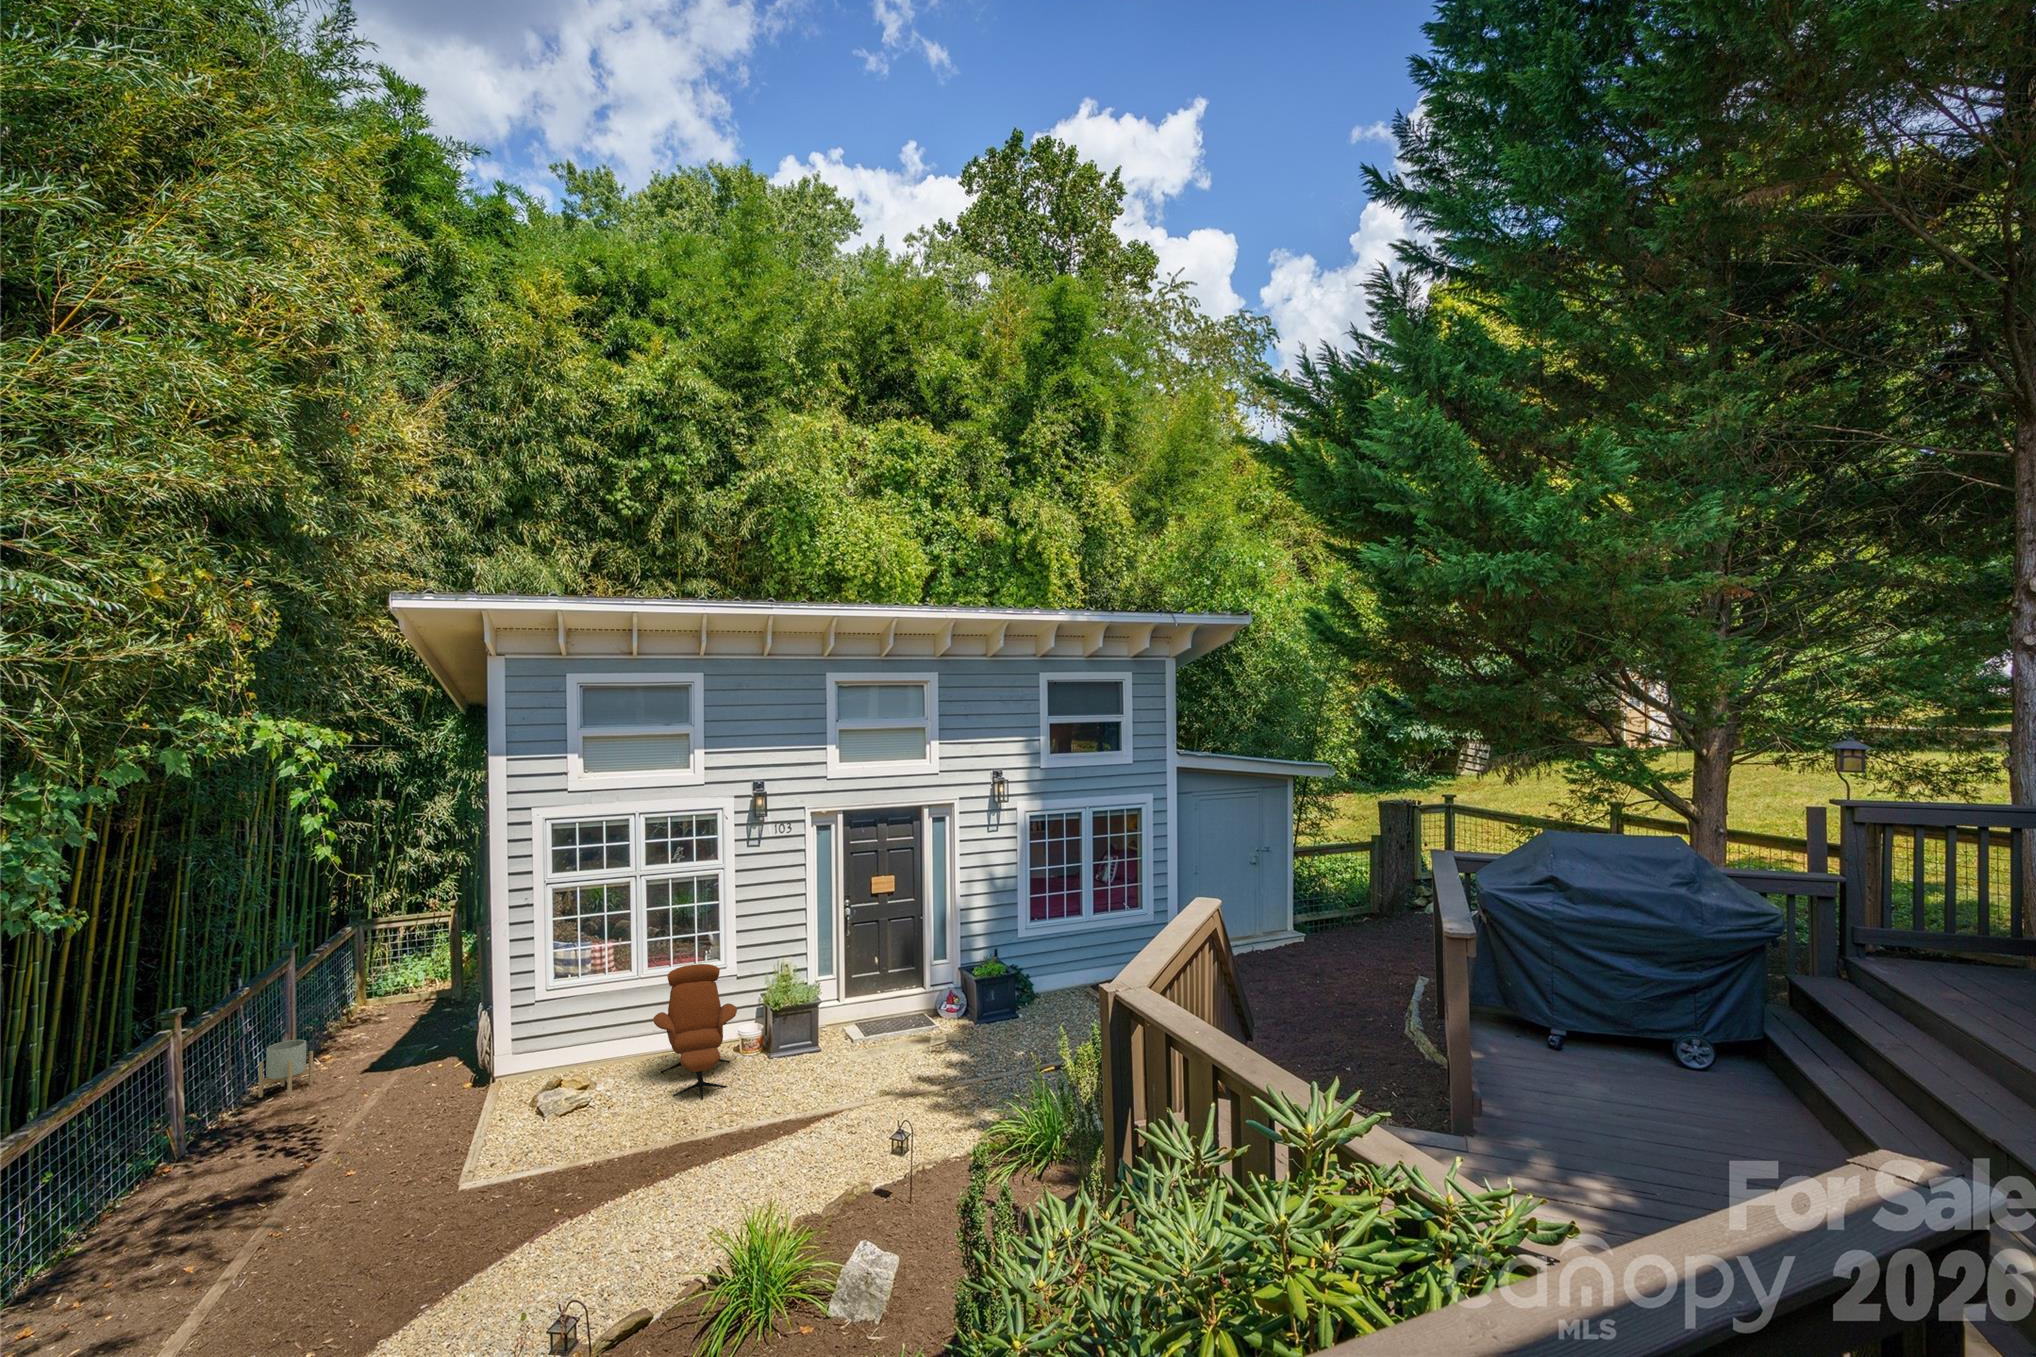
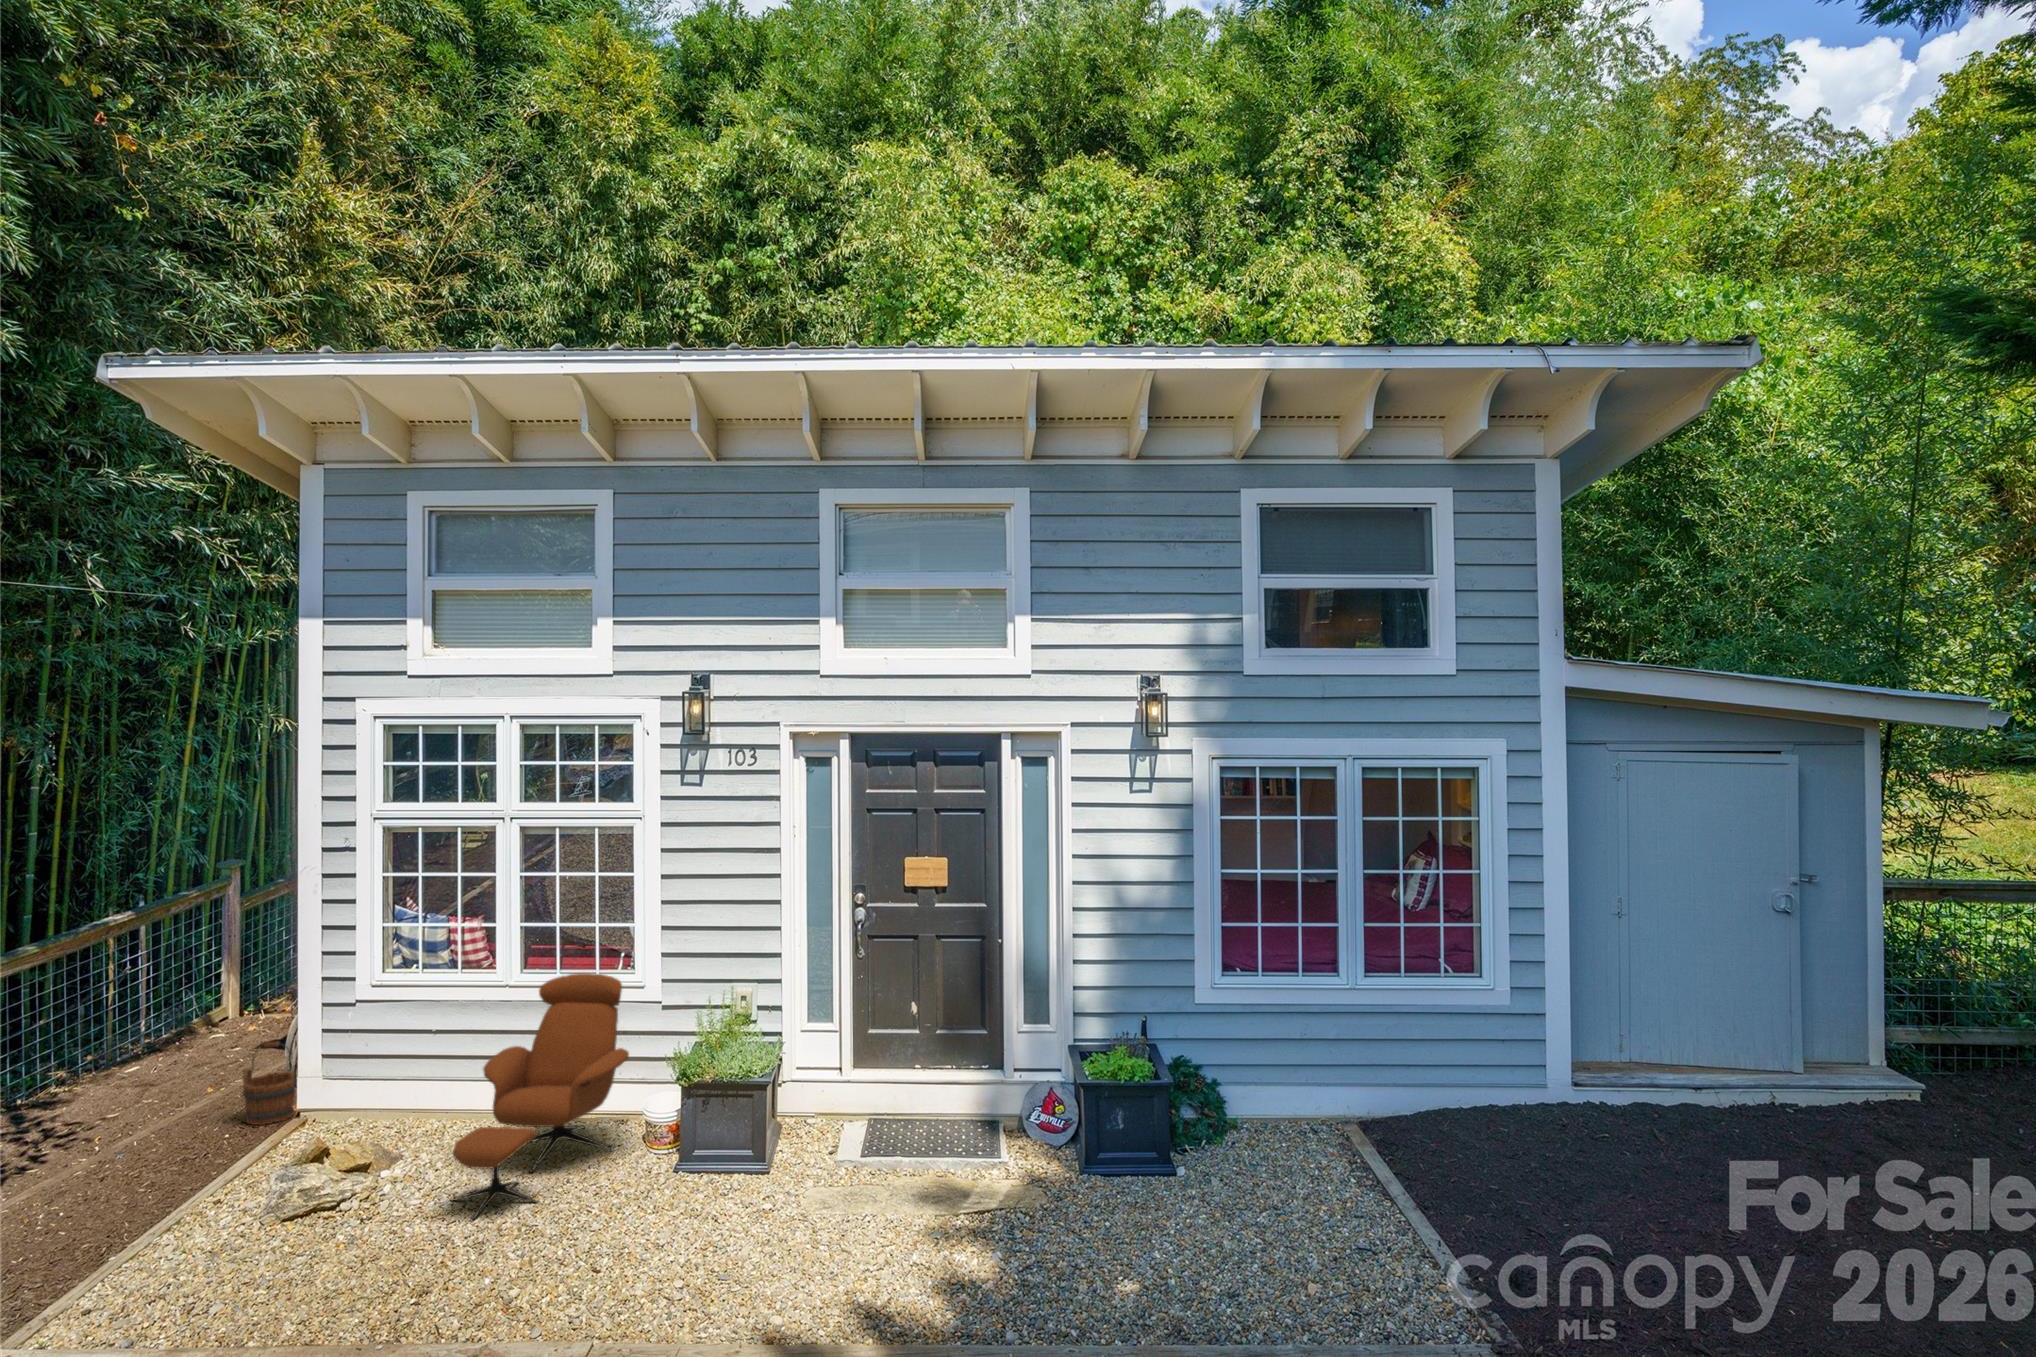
wooden bucket: none [442,1039,481,1096] -> present [243,1041,295,1125]
planter: present [258,1040,313,1098] -> none [112,1004,184,1080]

